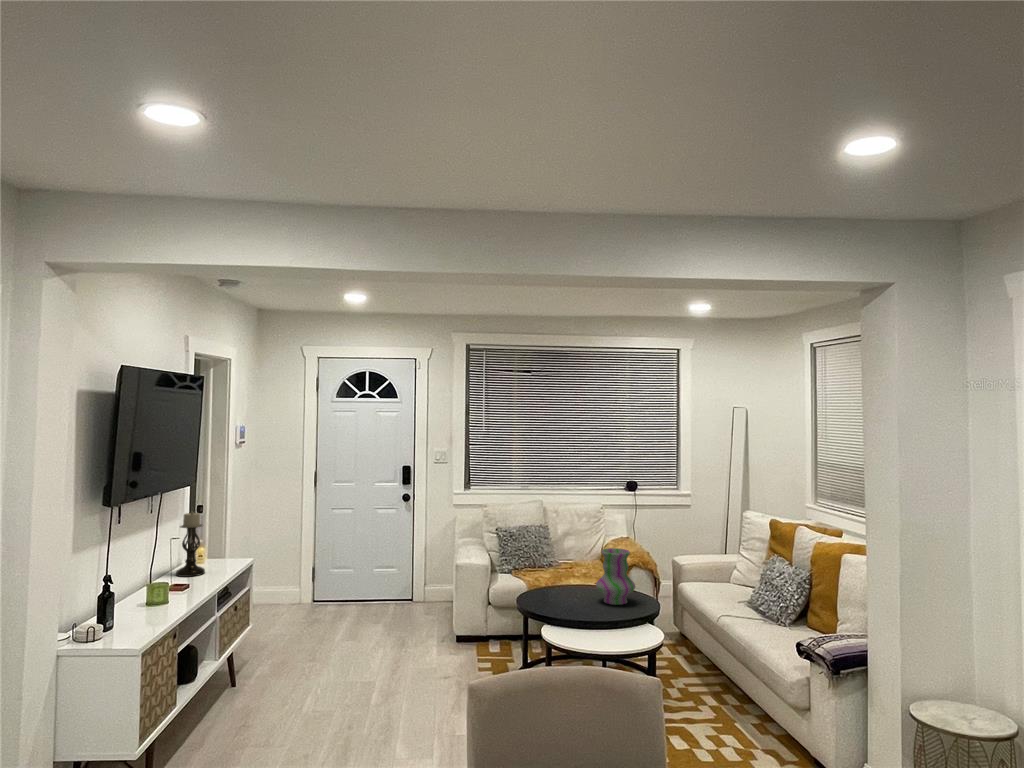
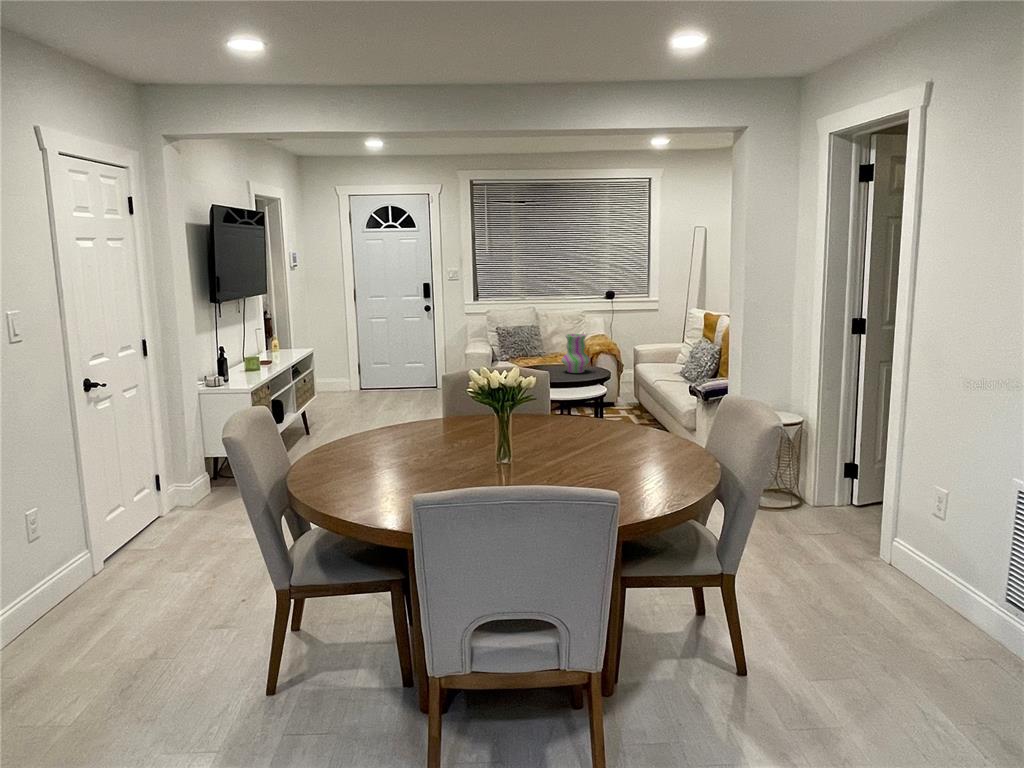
candle holder: present [176,511,205,577] -> none [260,313,281,358]

